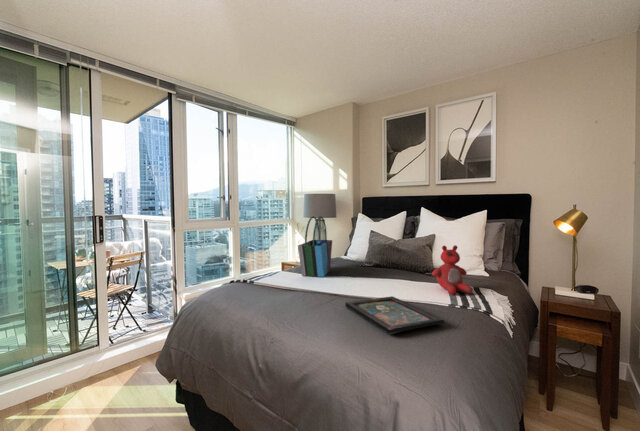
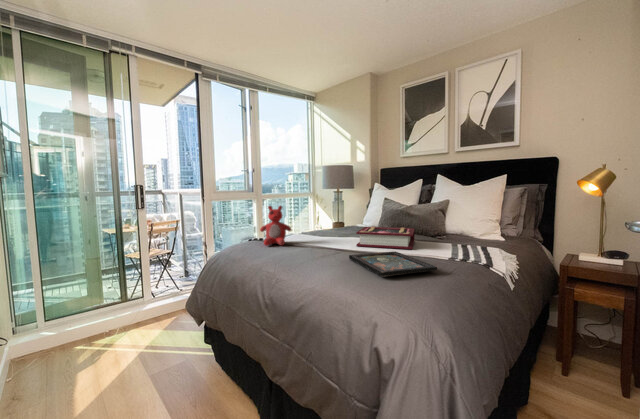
tote bag: present [298,216,332,277] -> none [311,182,347,239]
stuffed bear: present [432,245,473,294] -> present [260,206,291,246]
book: none [348,264,407,292] -> present [356,226,415,249]

